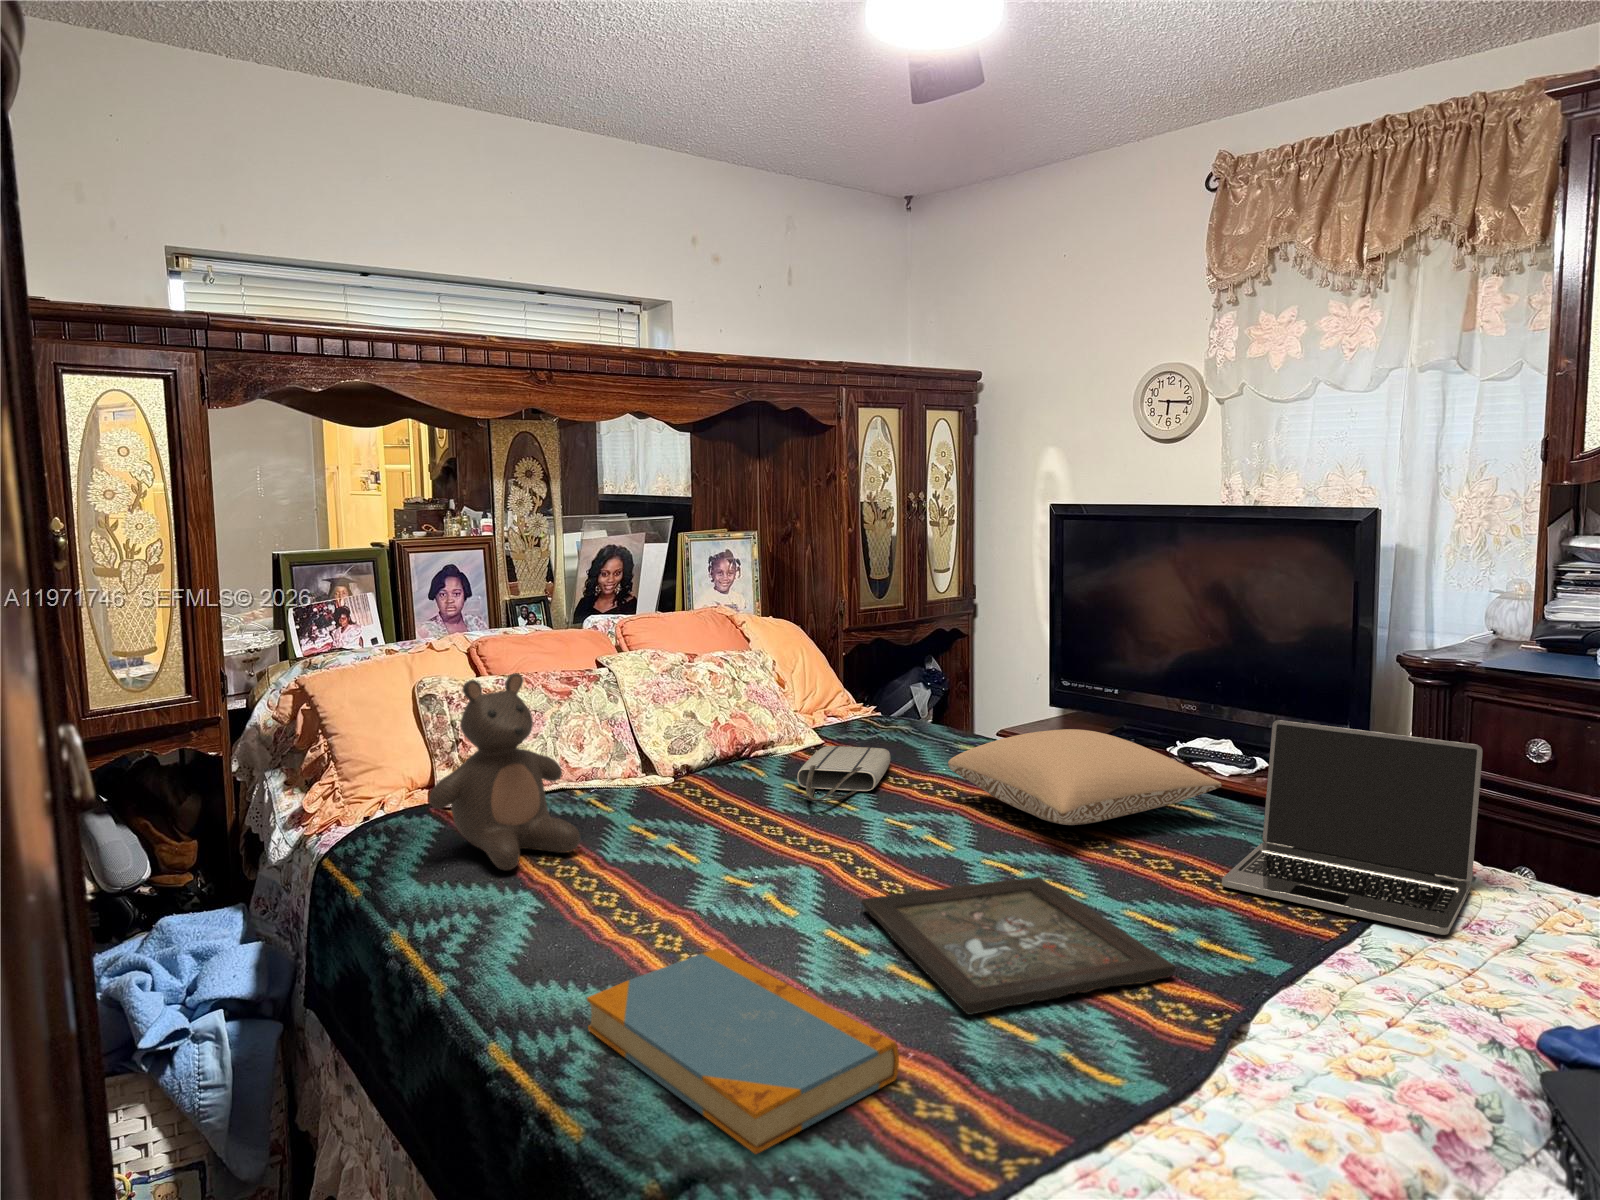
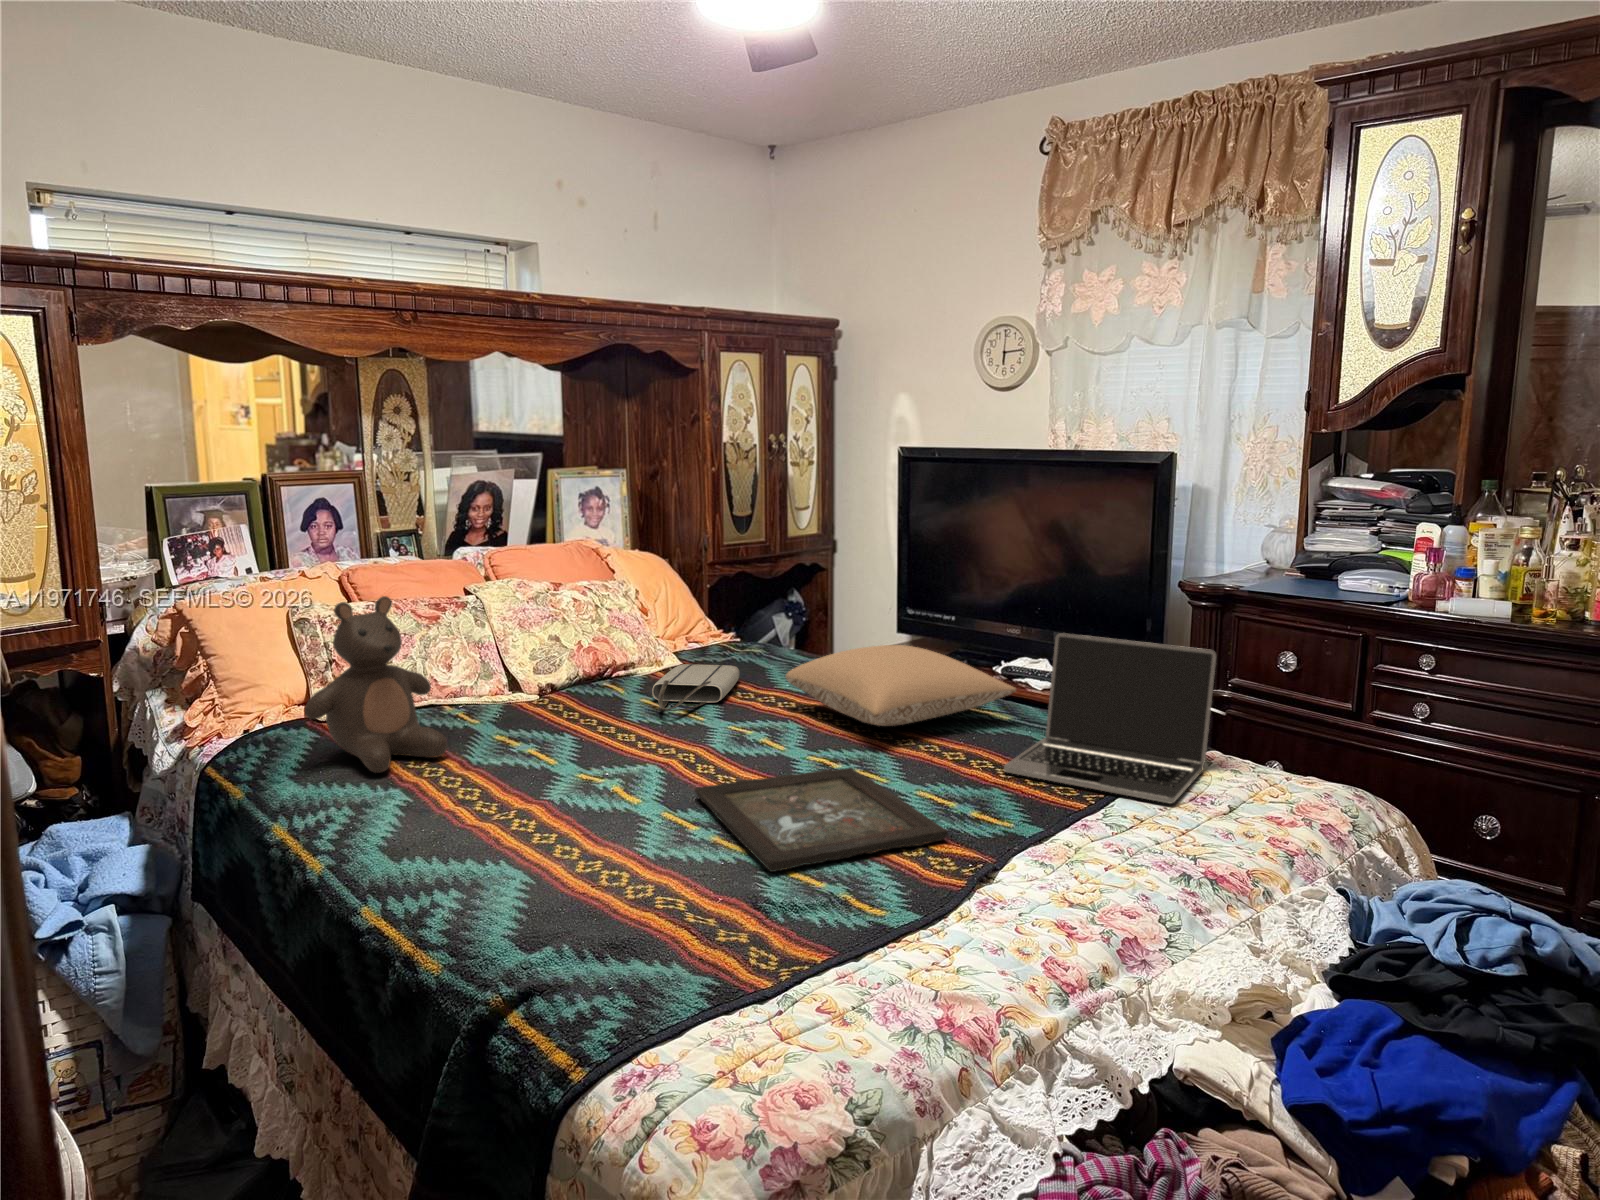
book: present [587,948,899,1154] -> none [444,826,706,976]

